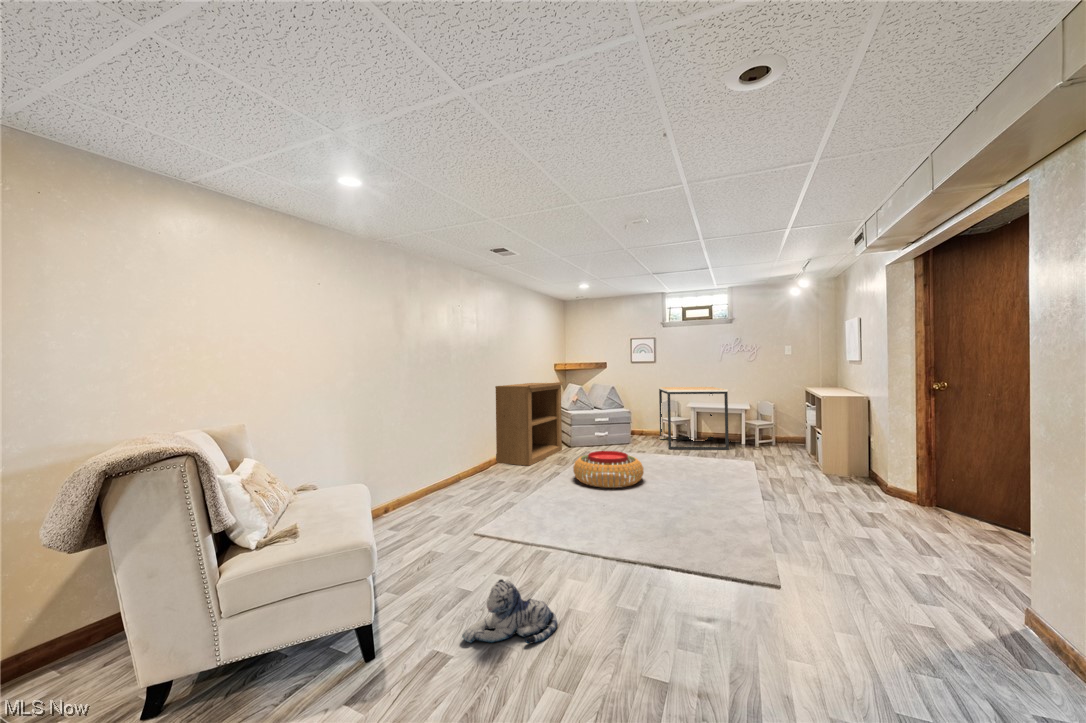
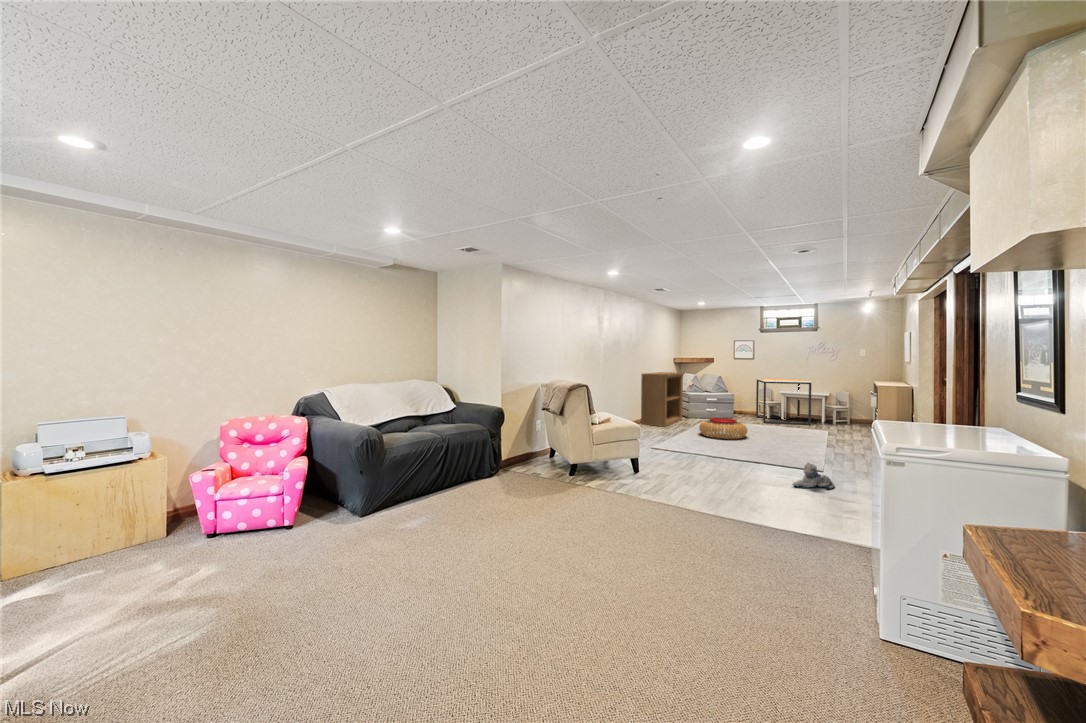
plush toy: present [462,579,558,643] -> present [793,463,835,489]

